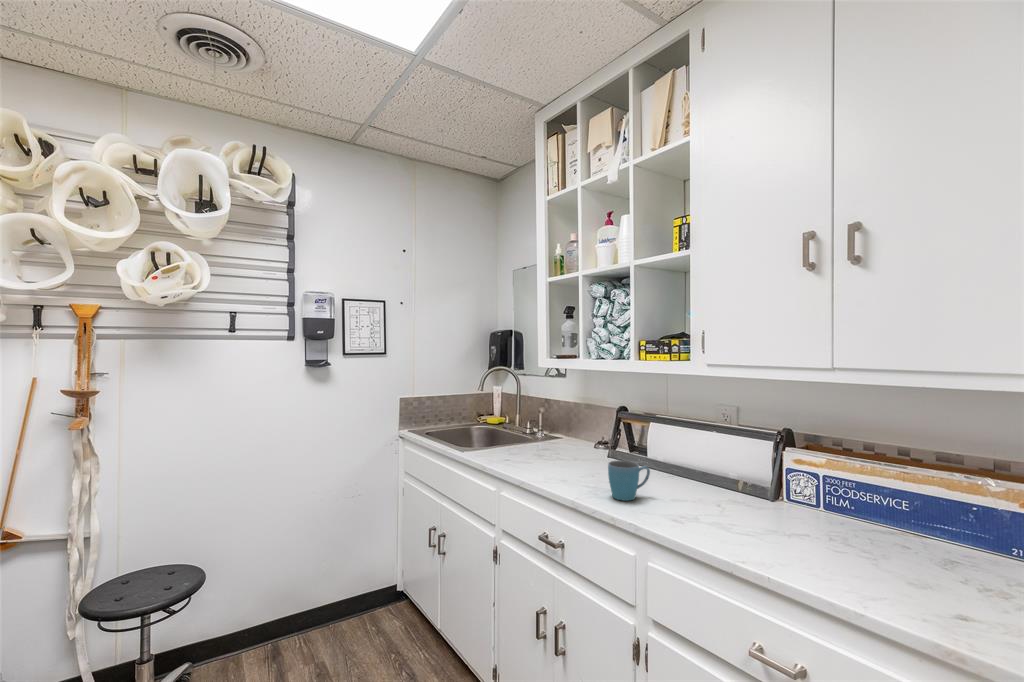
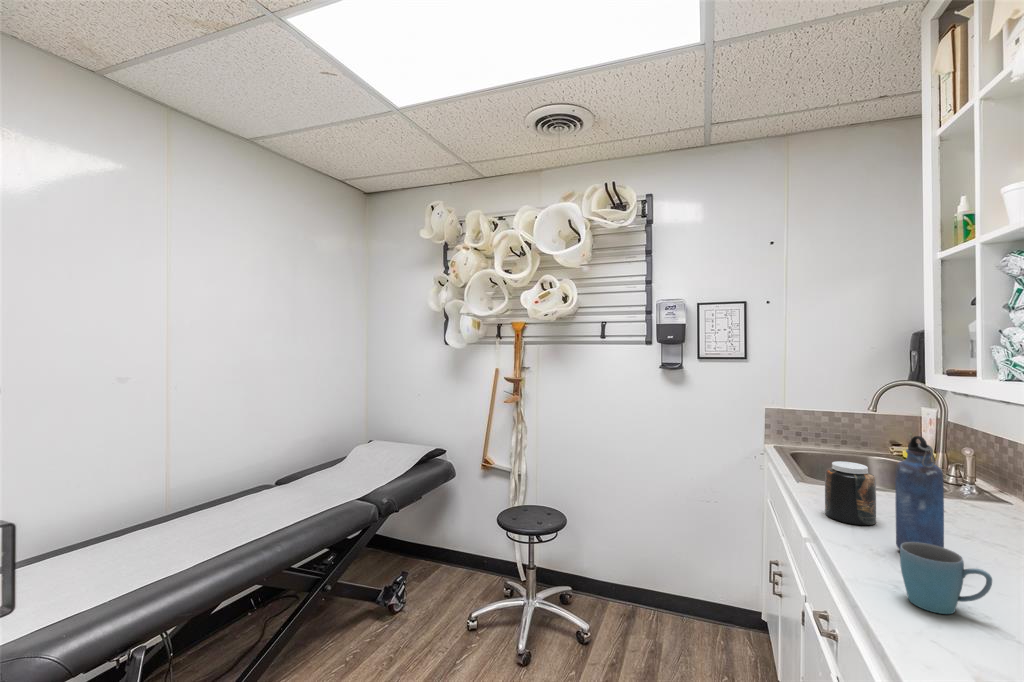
water bottle: none [570,396,594,477] -> present [895,436,944,550]
jar: none [510,425,541,469] -> present [825,461,876,525]

